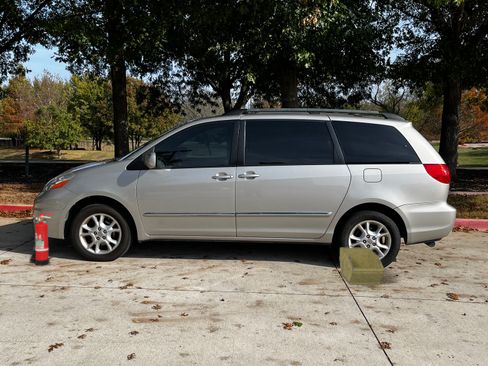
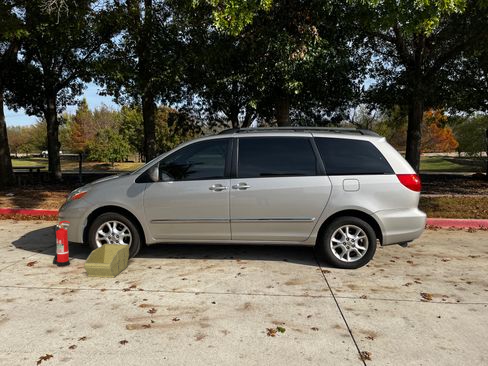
storage bin: present [339,248,384,284] -> present [84,244,129,278]

